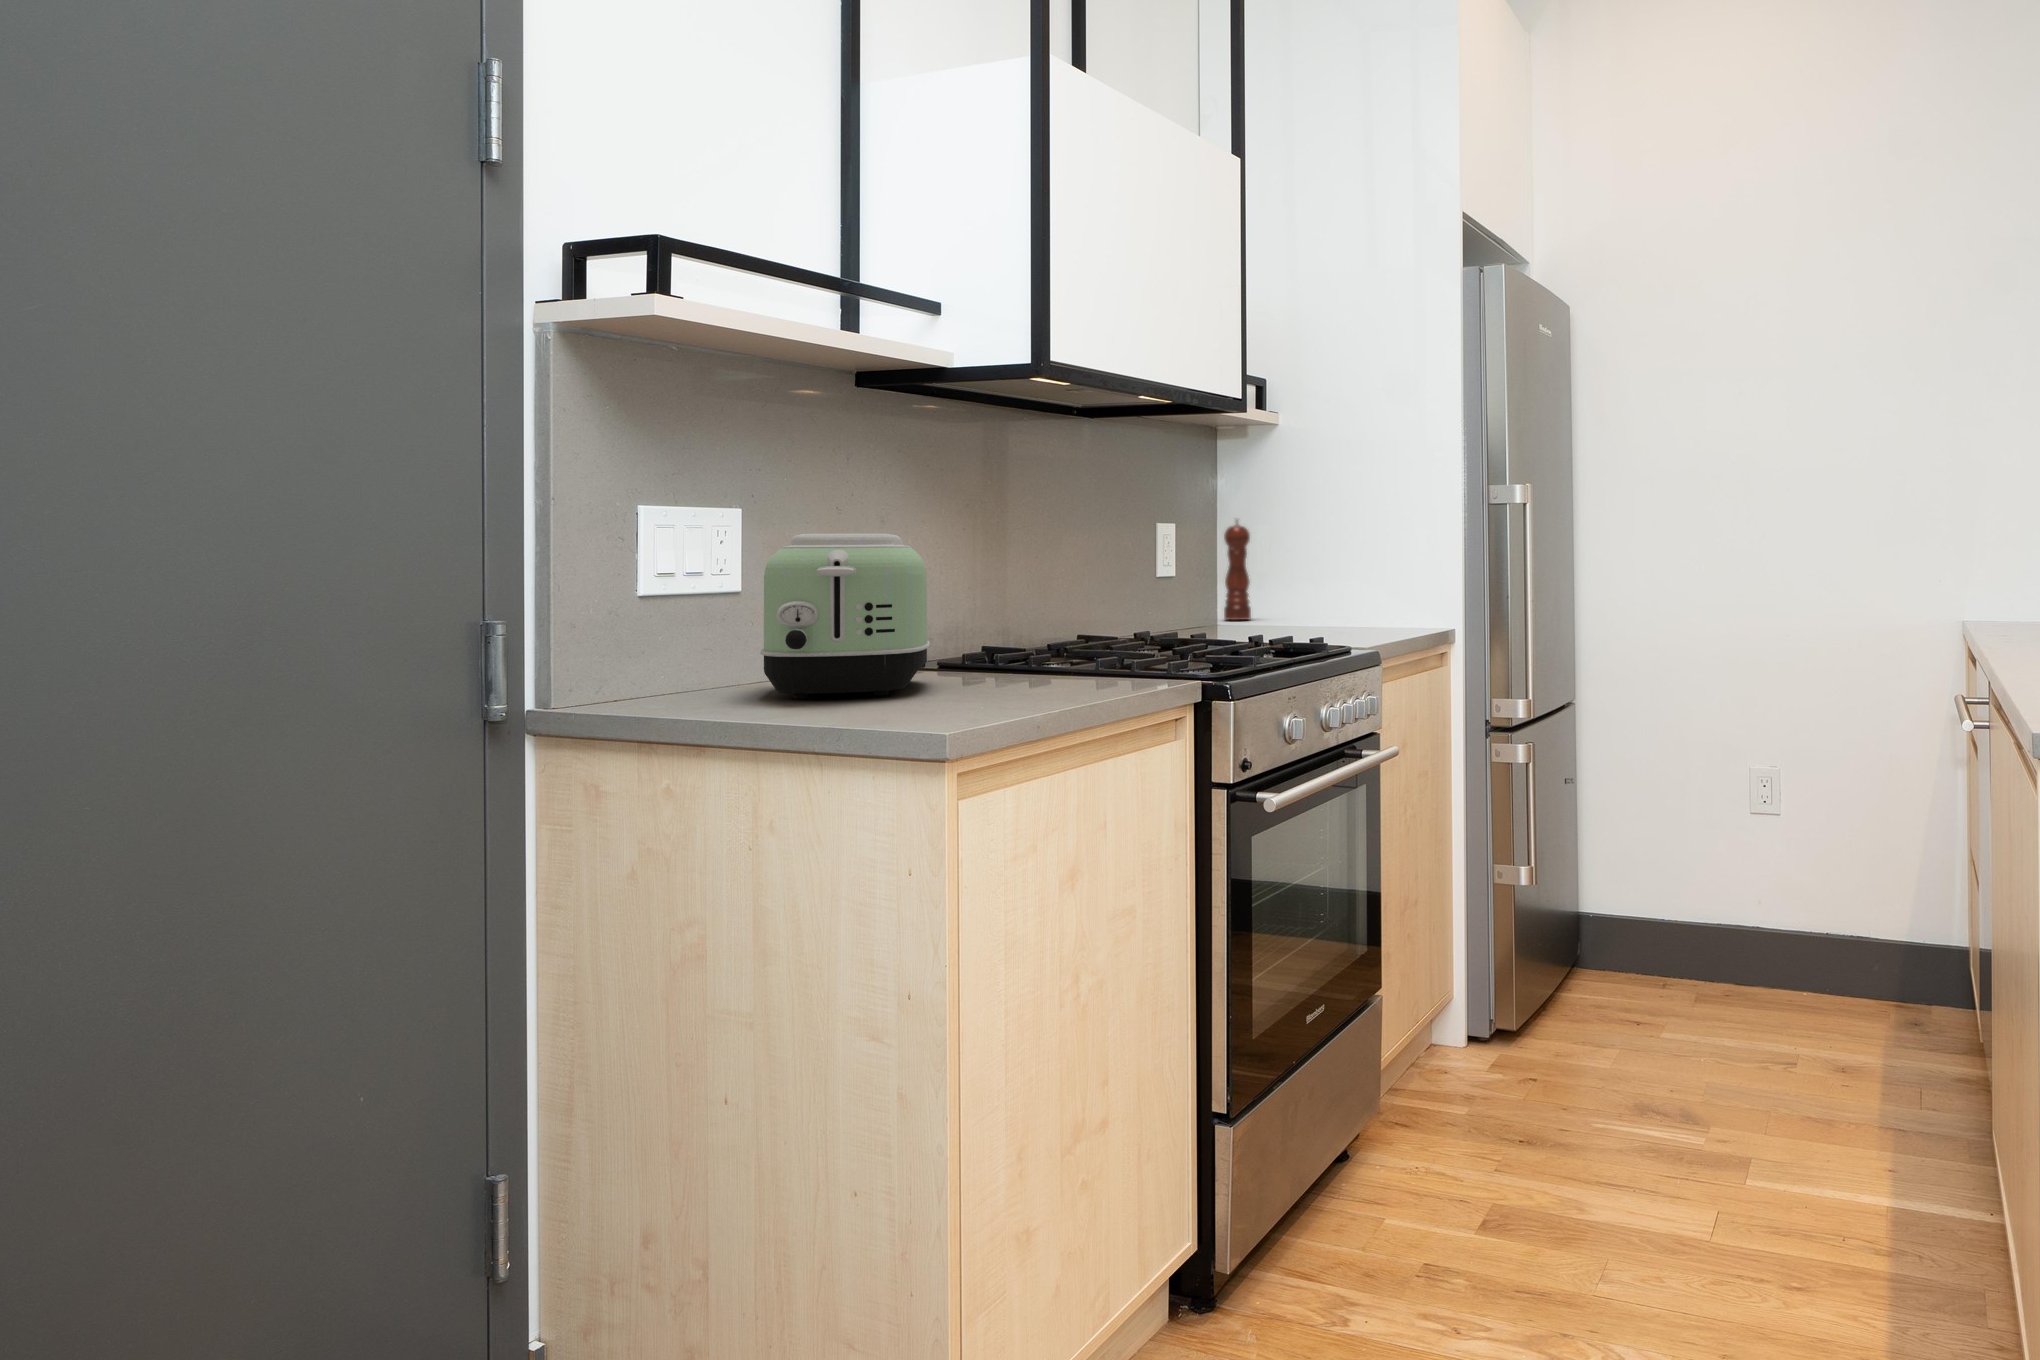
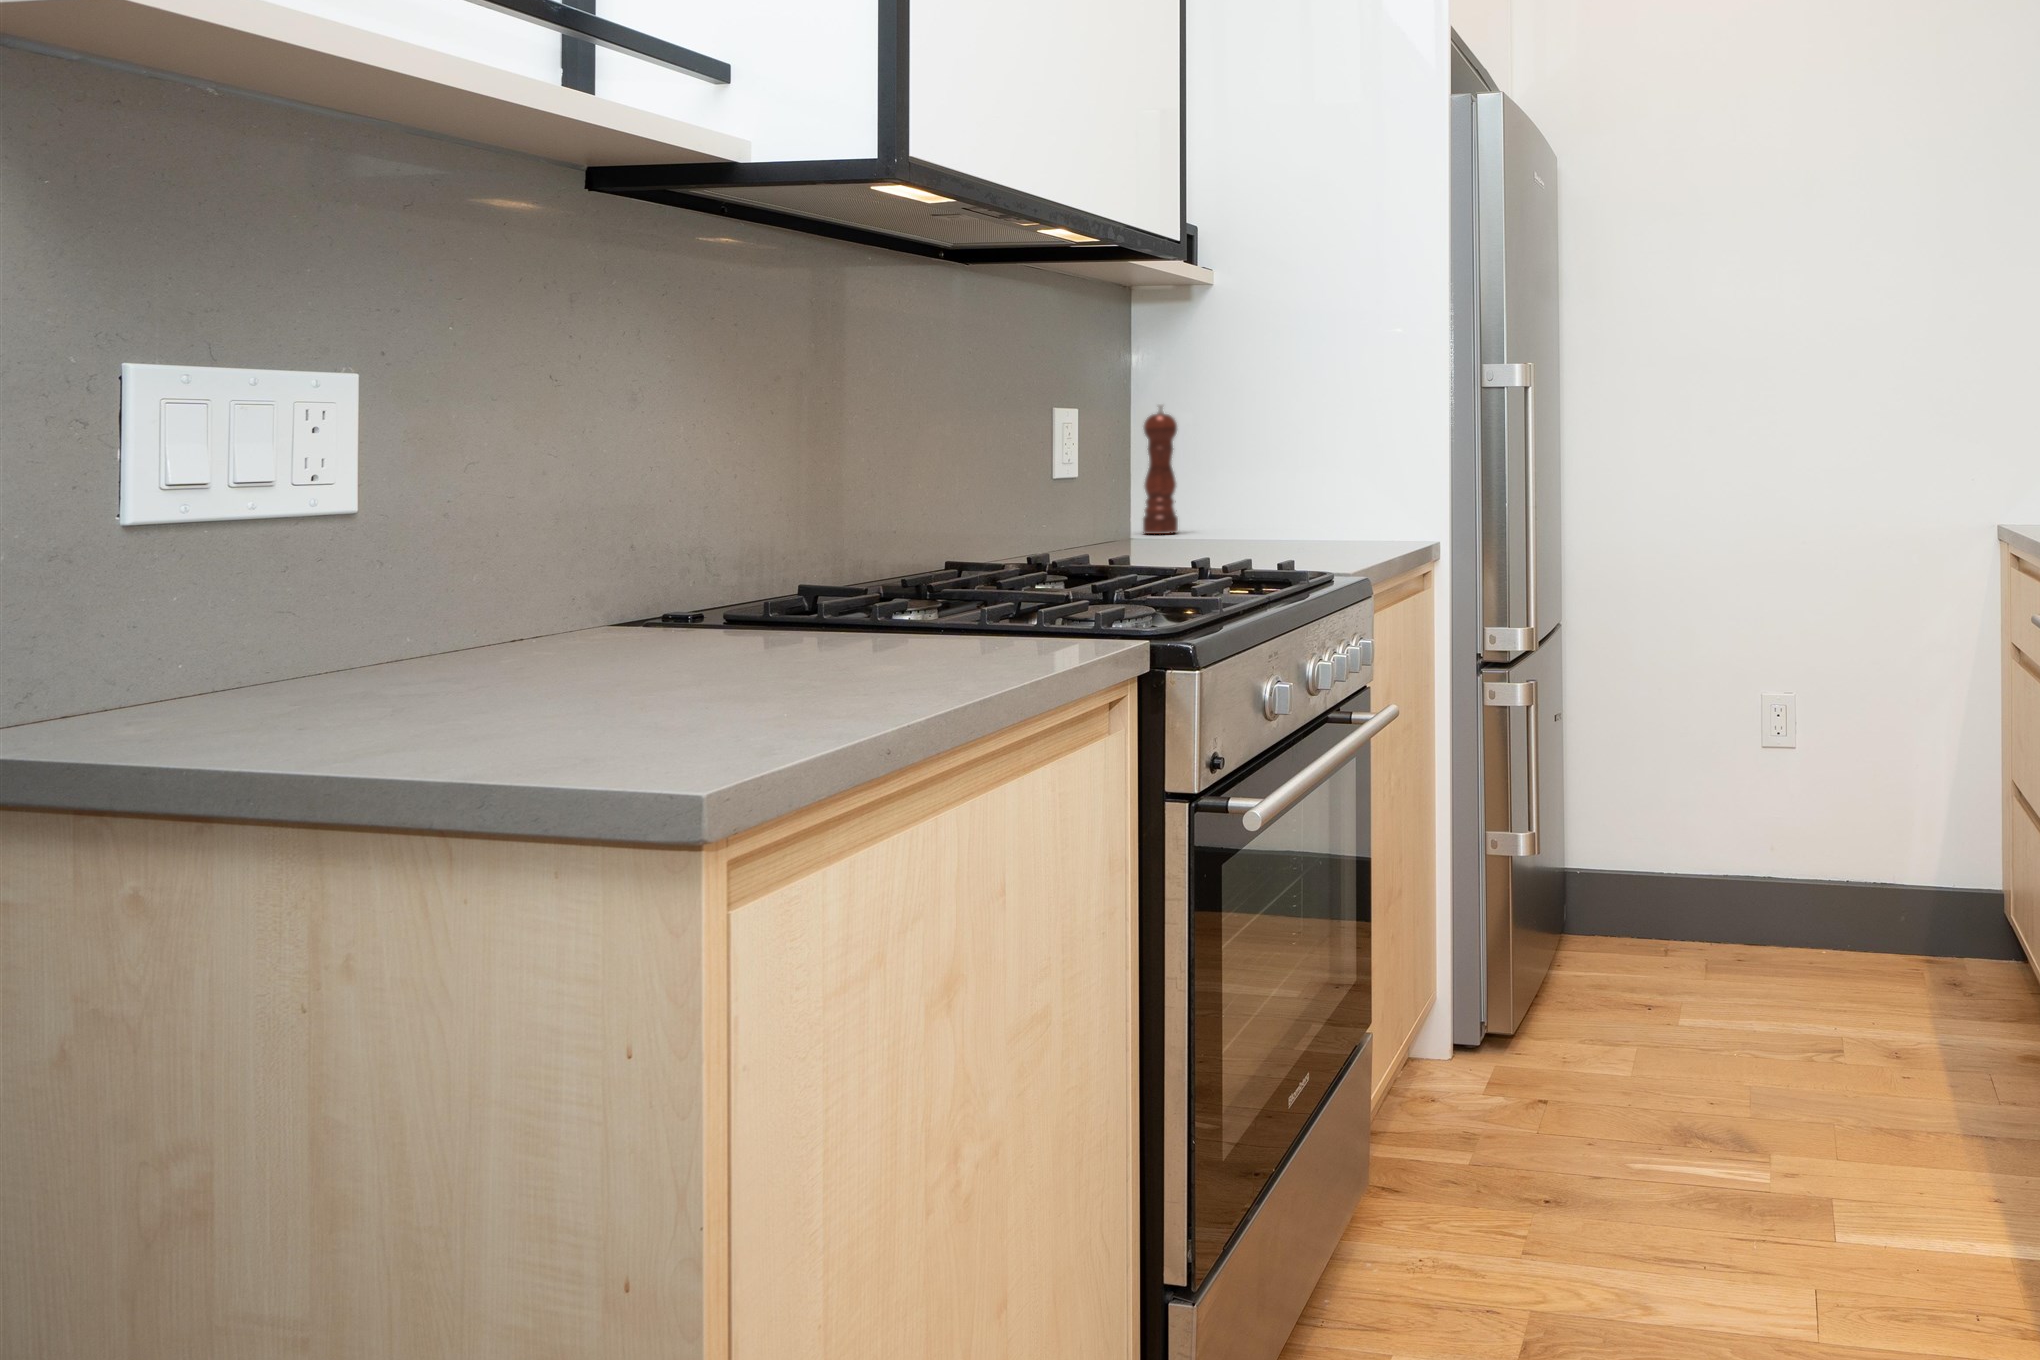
toaster: present [760,534,930,698] -> none [354,409,696,700]

